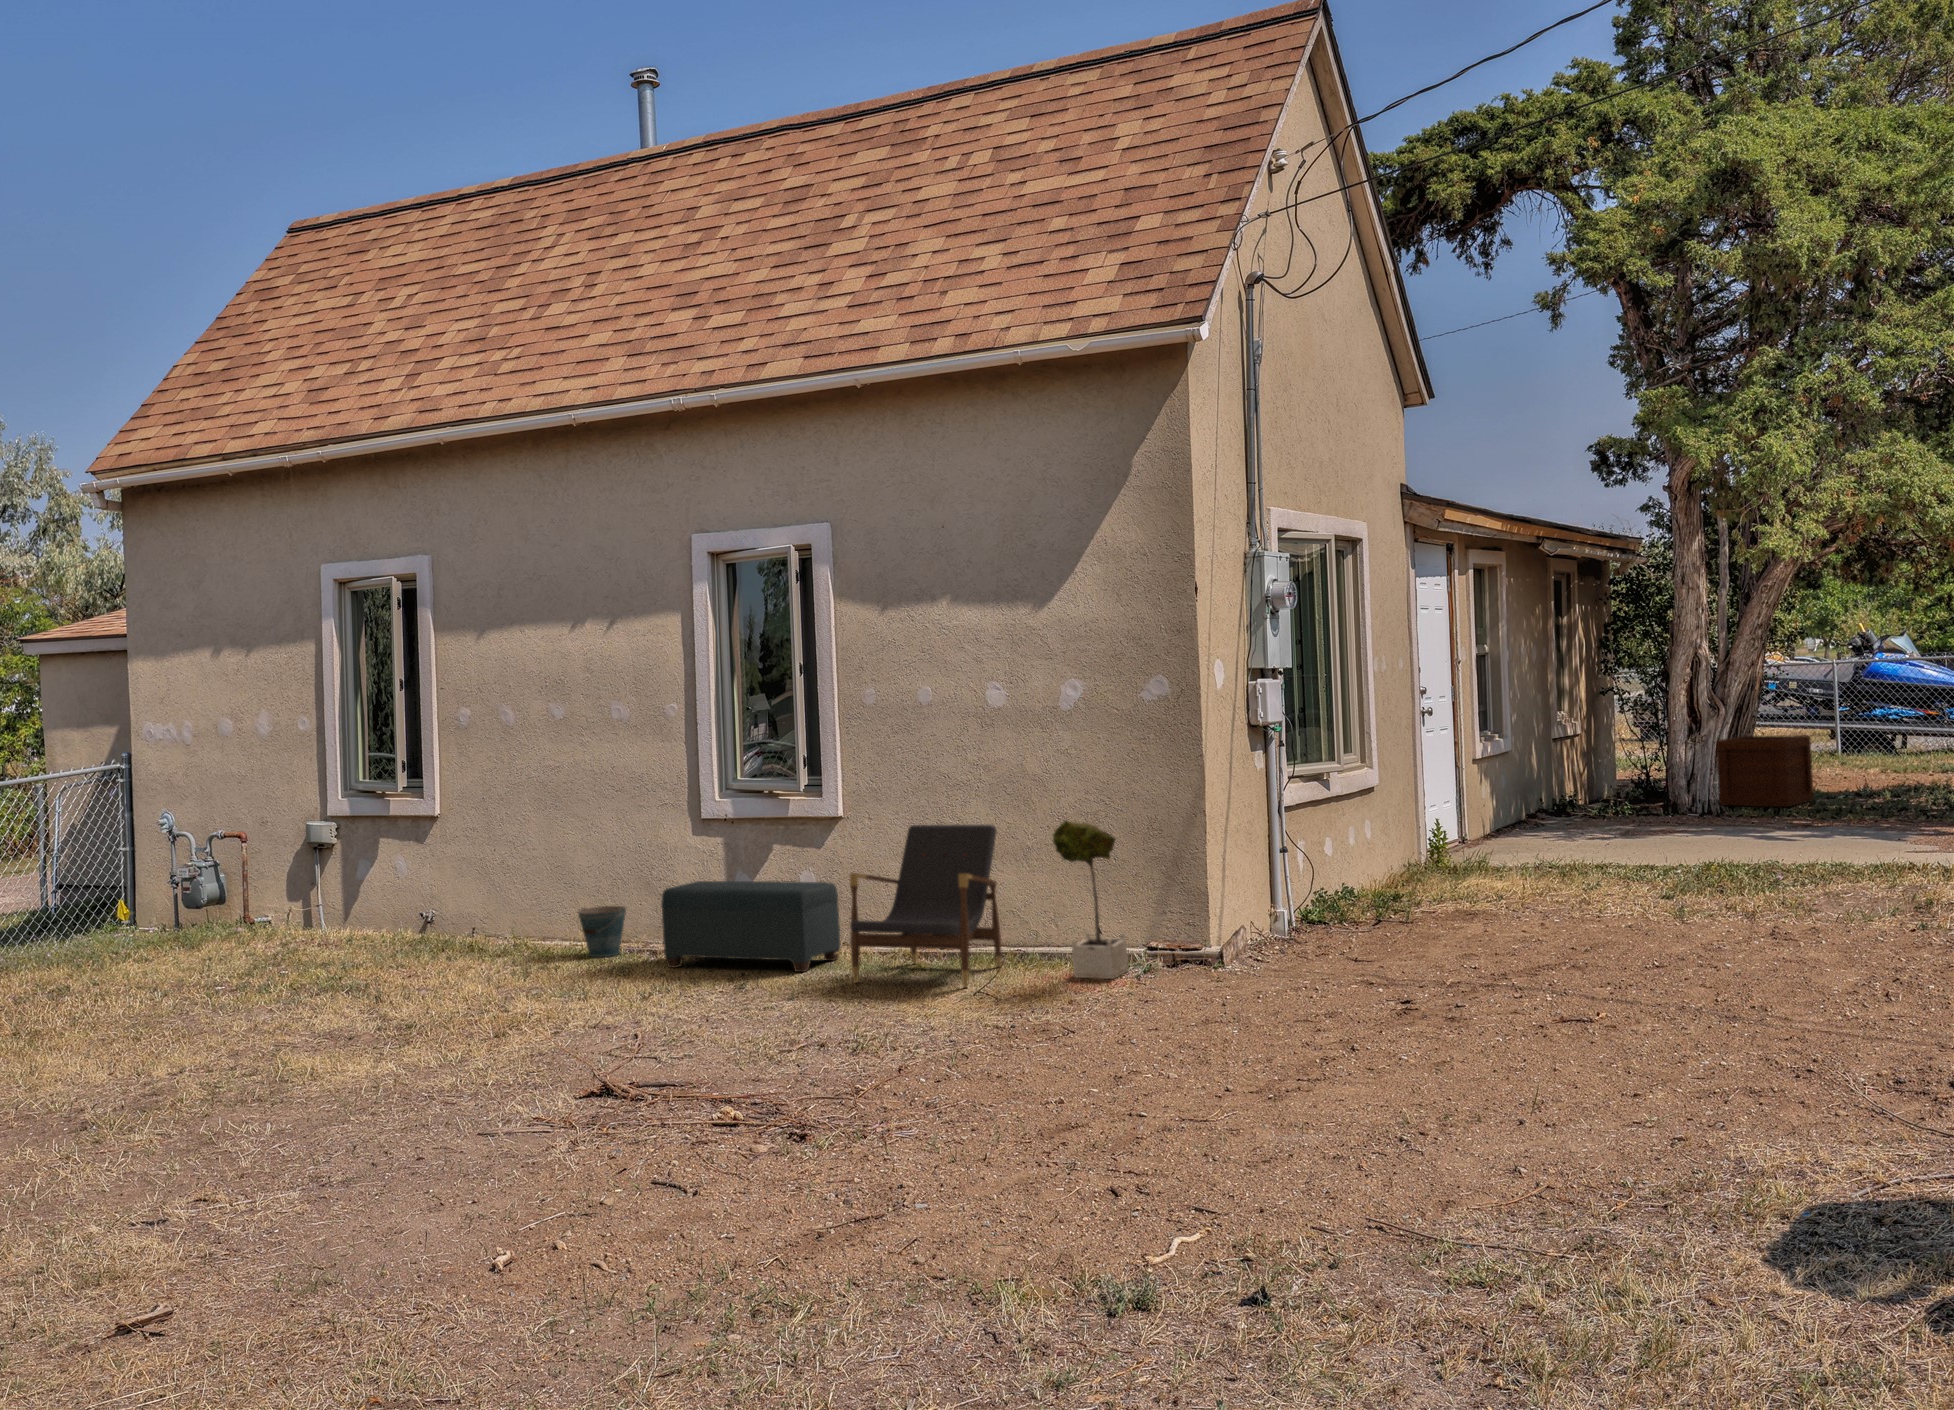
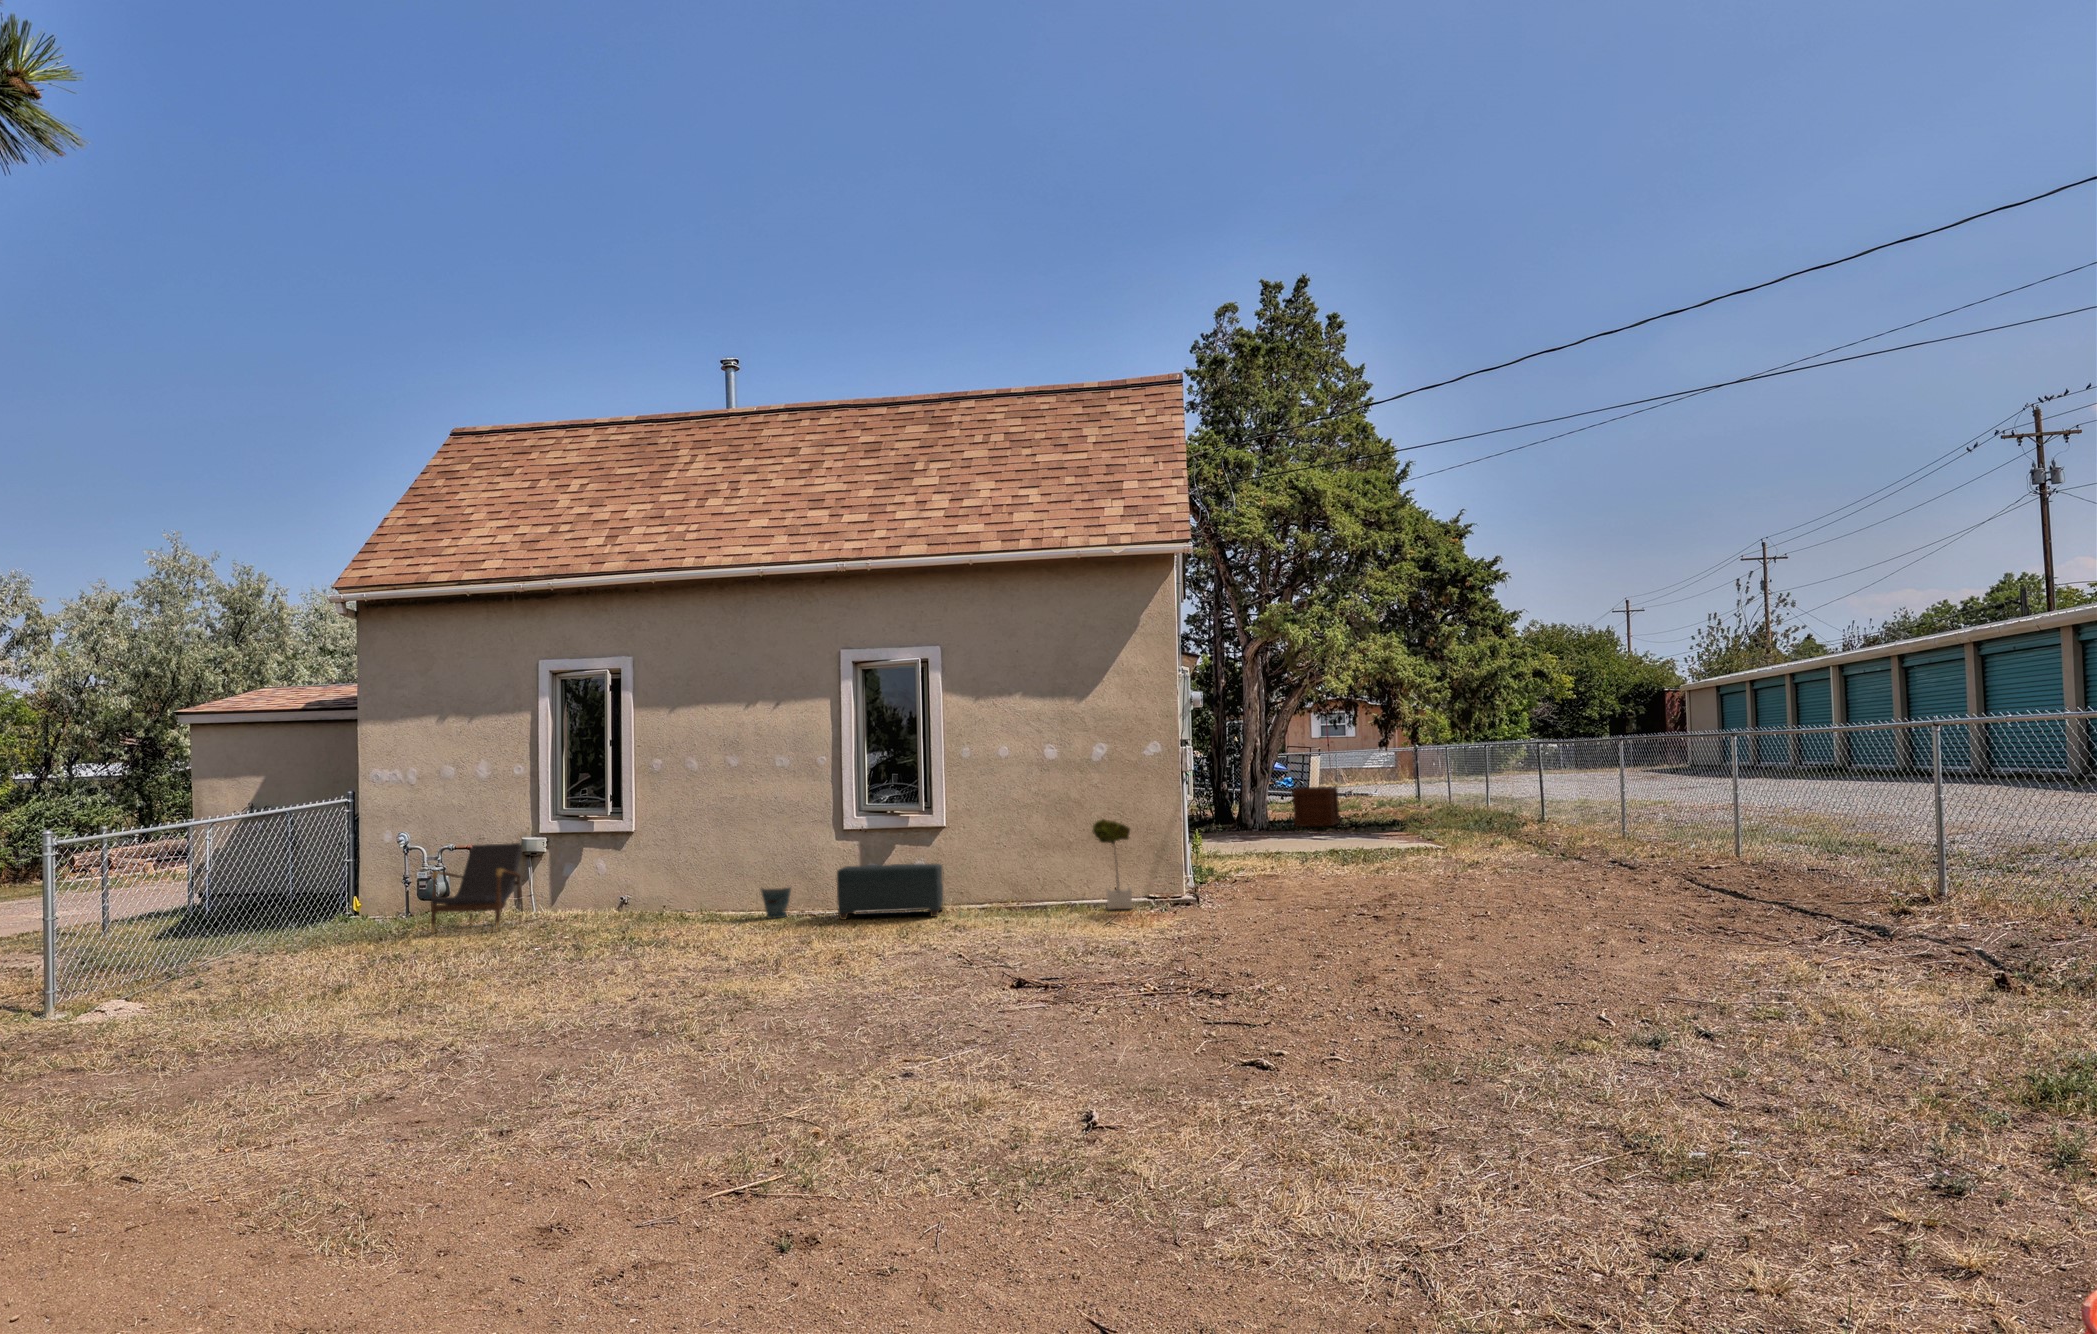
lounge chair: present [850,824,1001,988] -> present [431,843,522,933]

